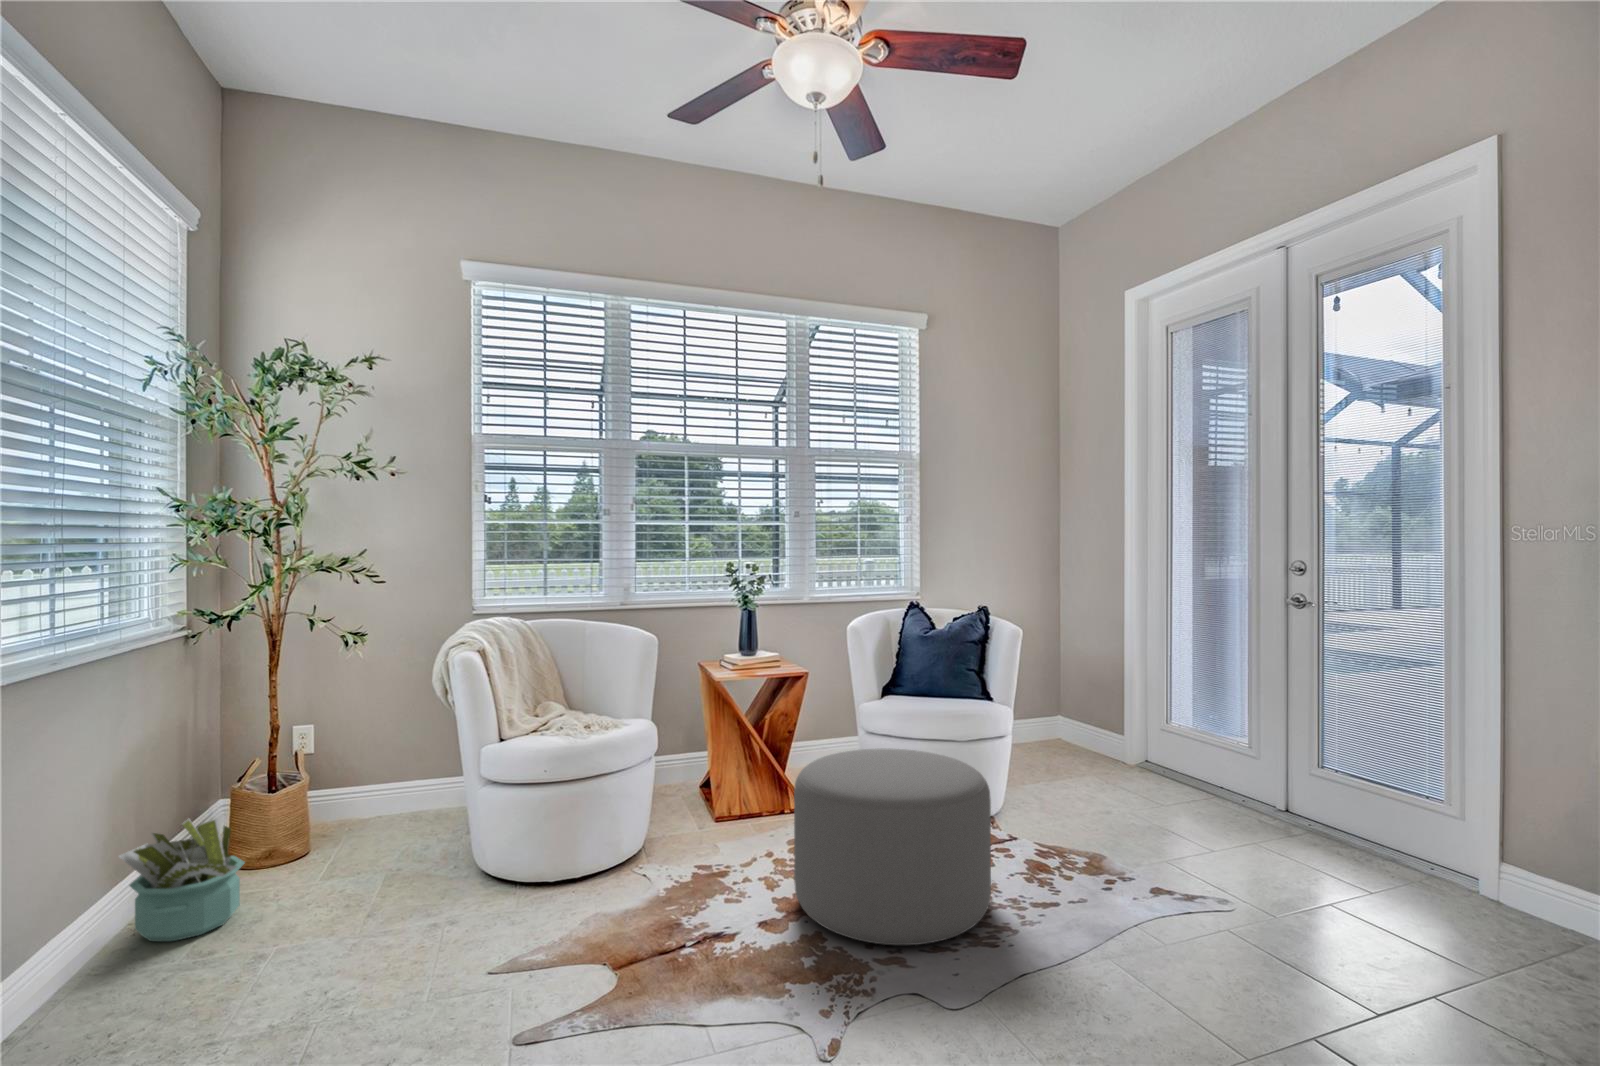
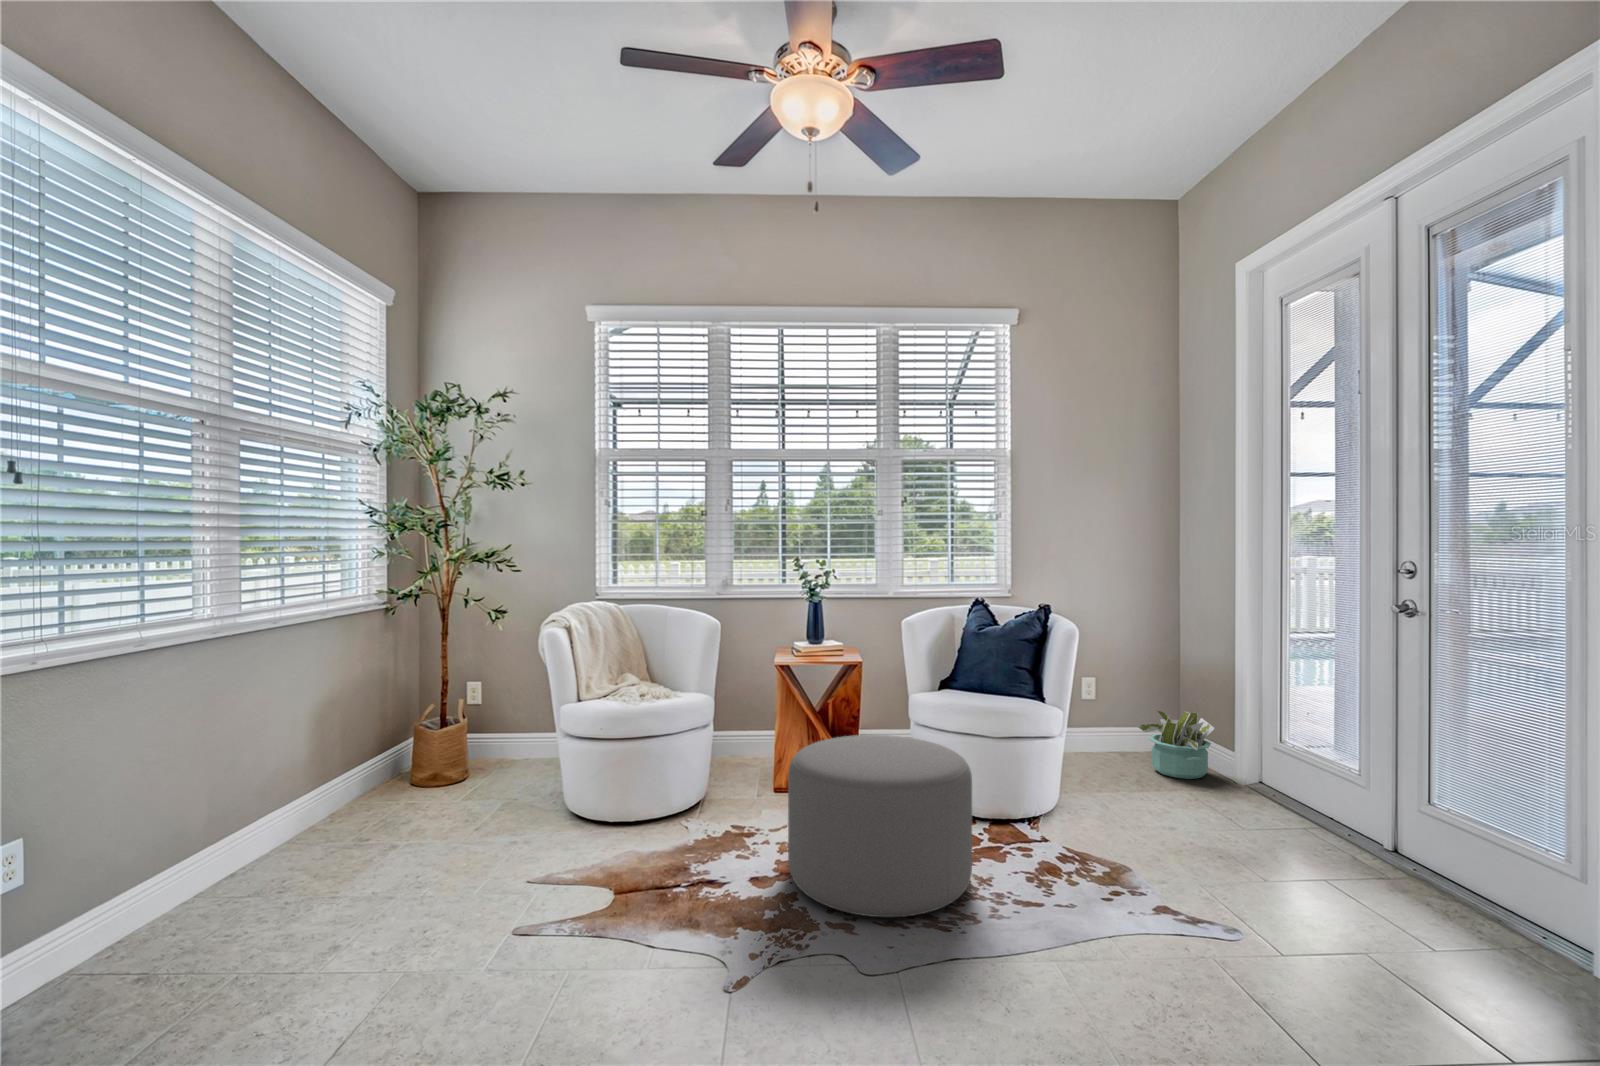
decorative plant: present [119,819,245,941] -> present [1135,710,1214,779]

